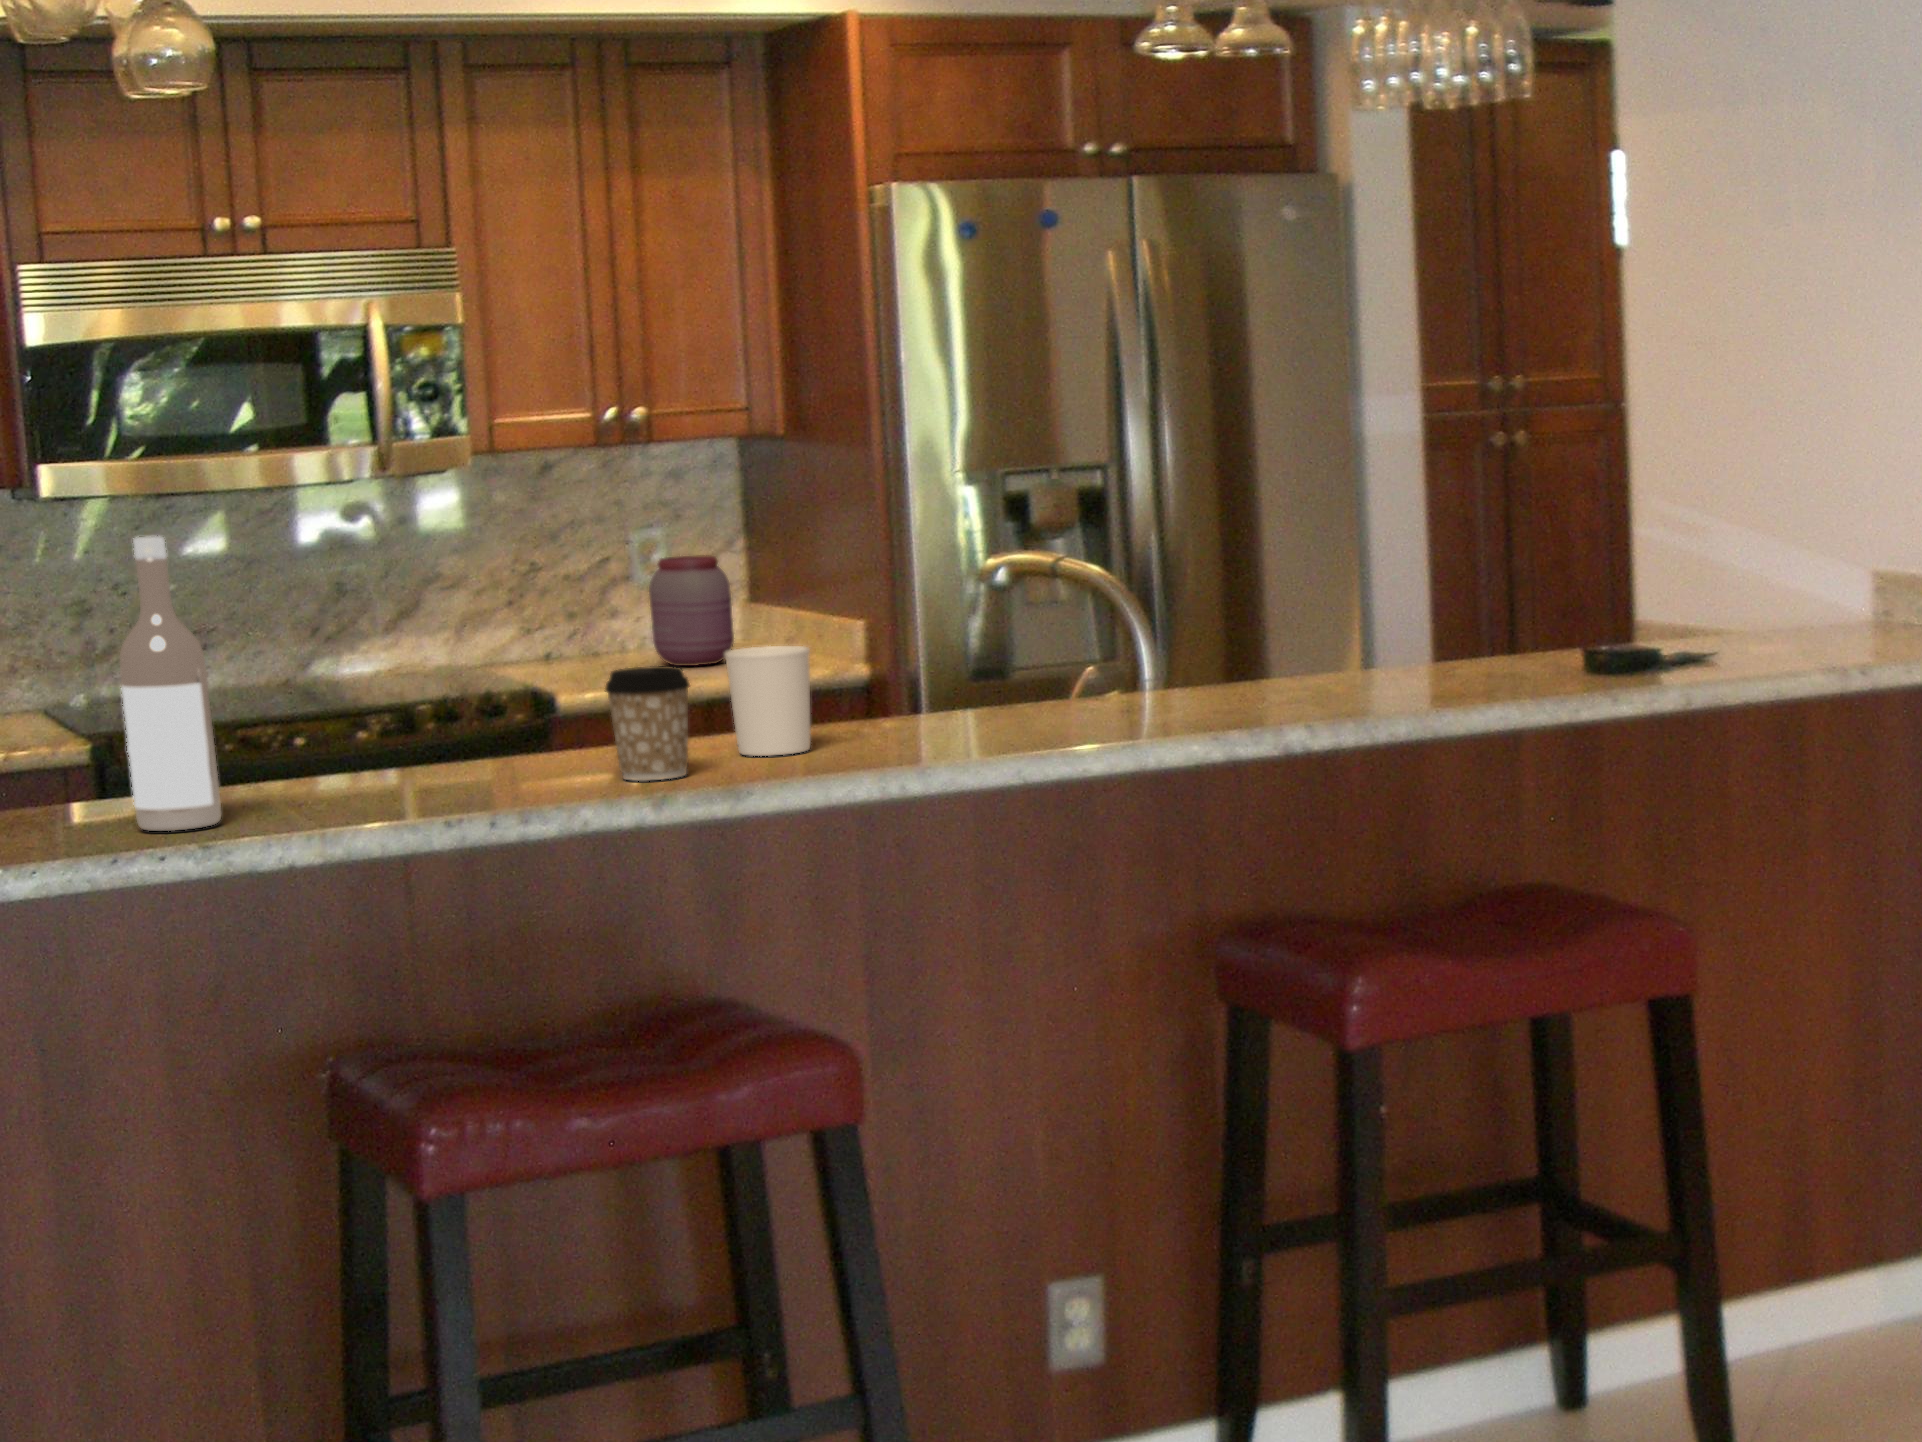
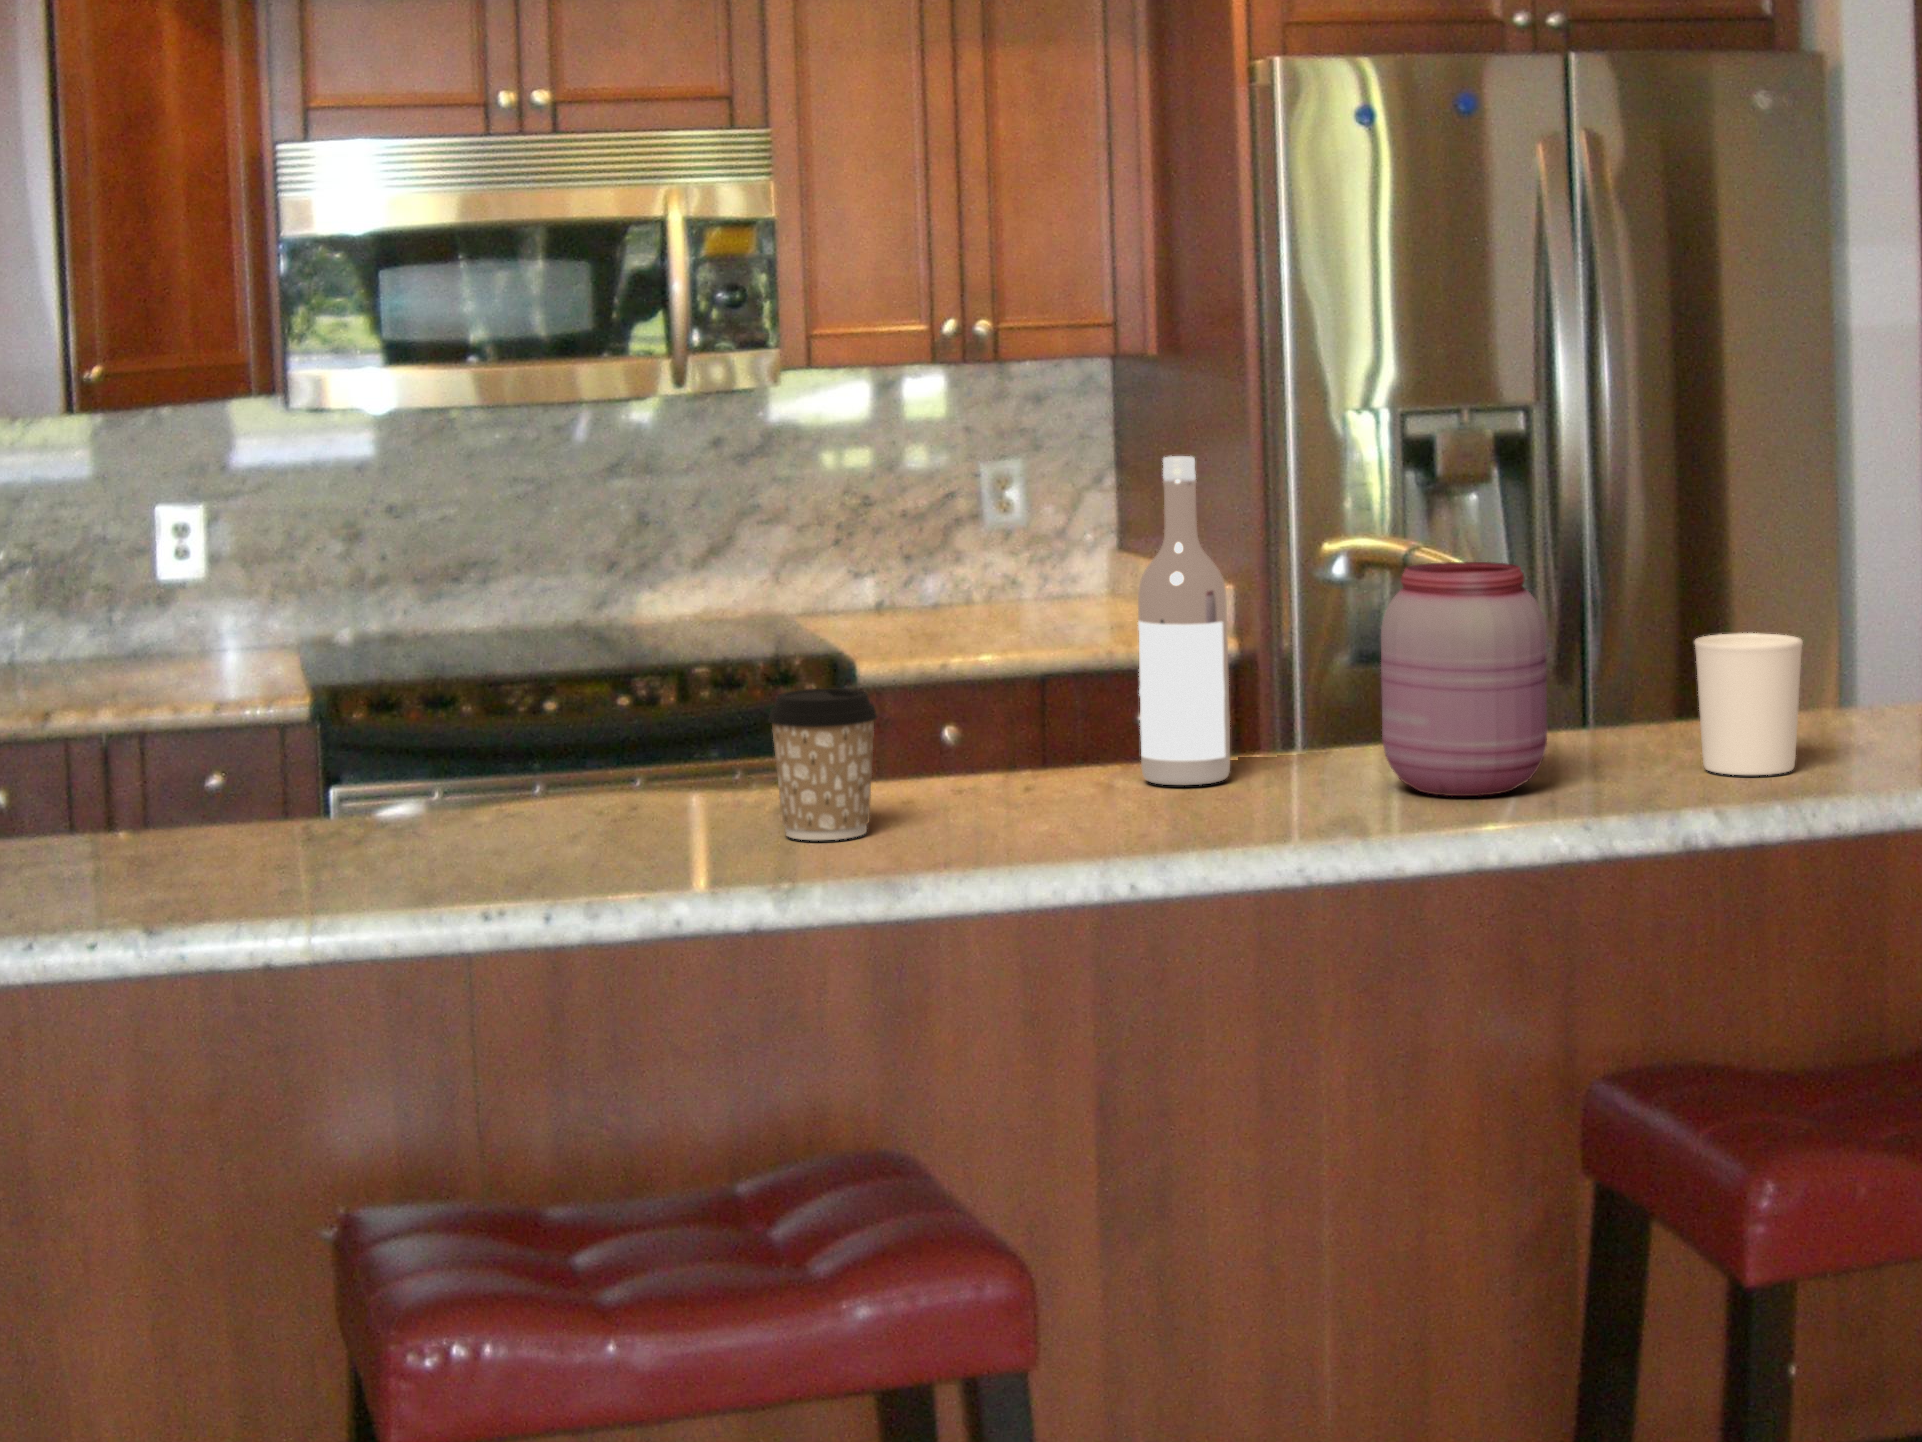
wine bottle: present [120,537,222,831] -> present [1138,456,1230,785]
jar: present [649,555,734,666] -> present [1381,562,1547,796]
candle holder: present [725,646,811,756] -> present [1694,633,1803,775]

